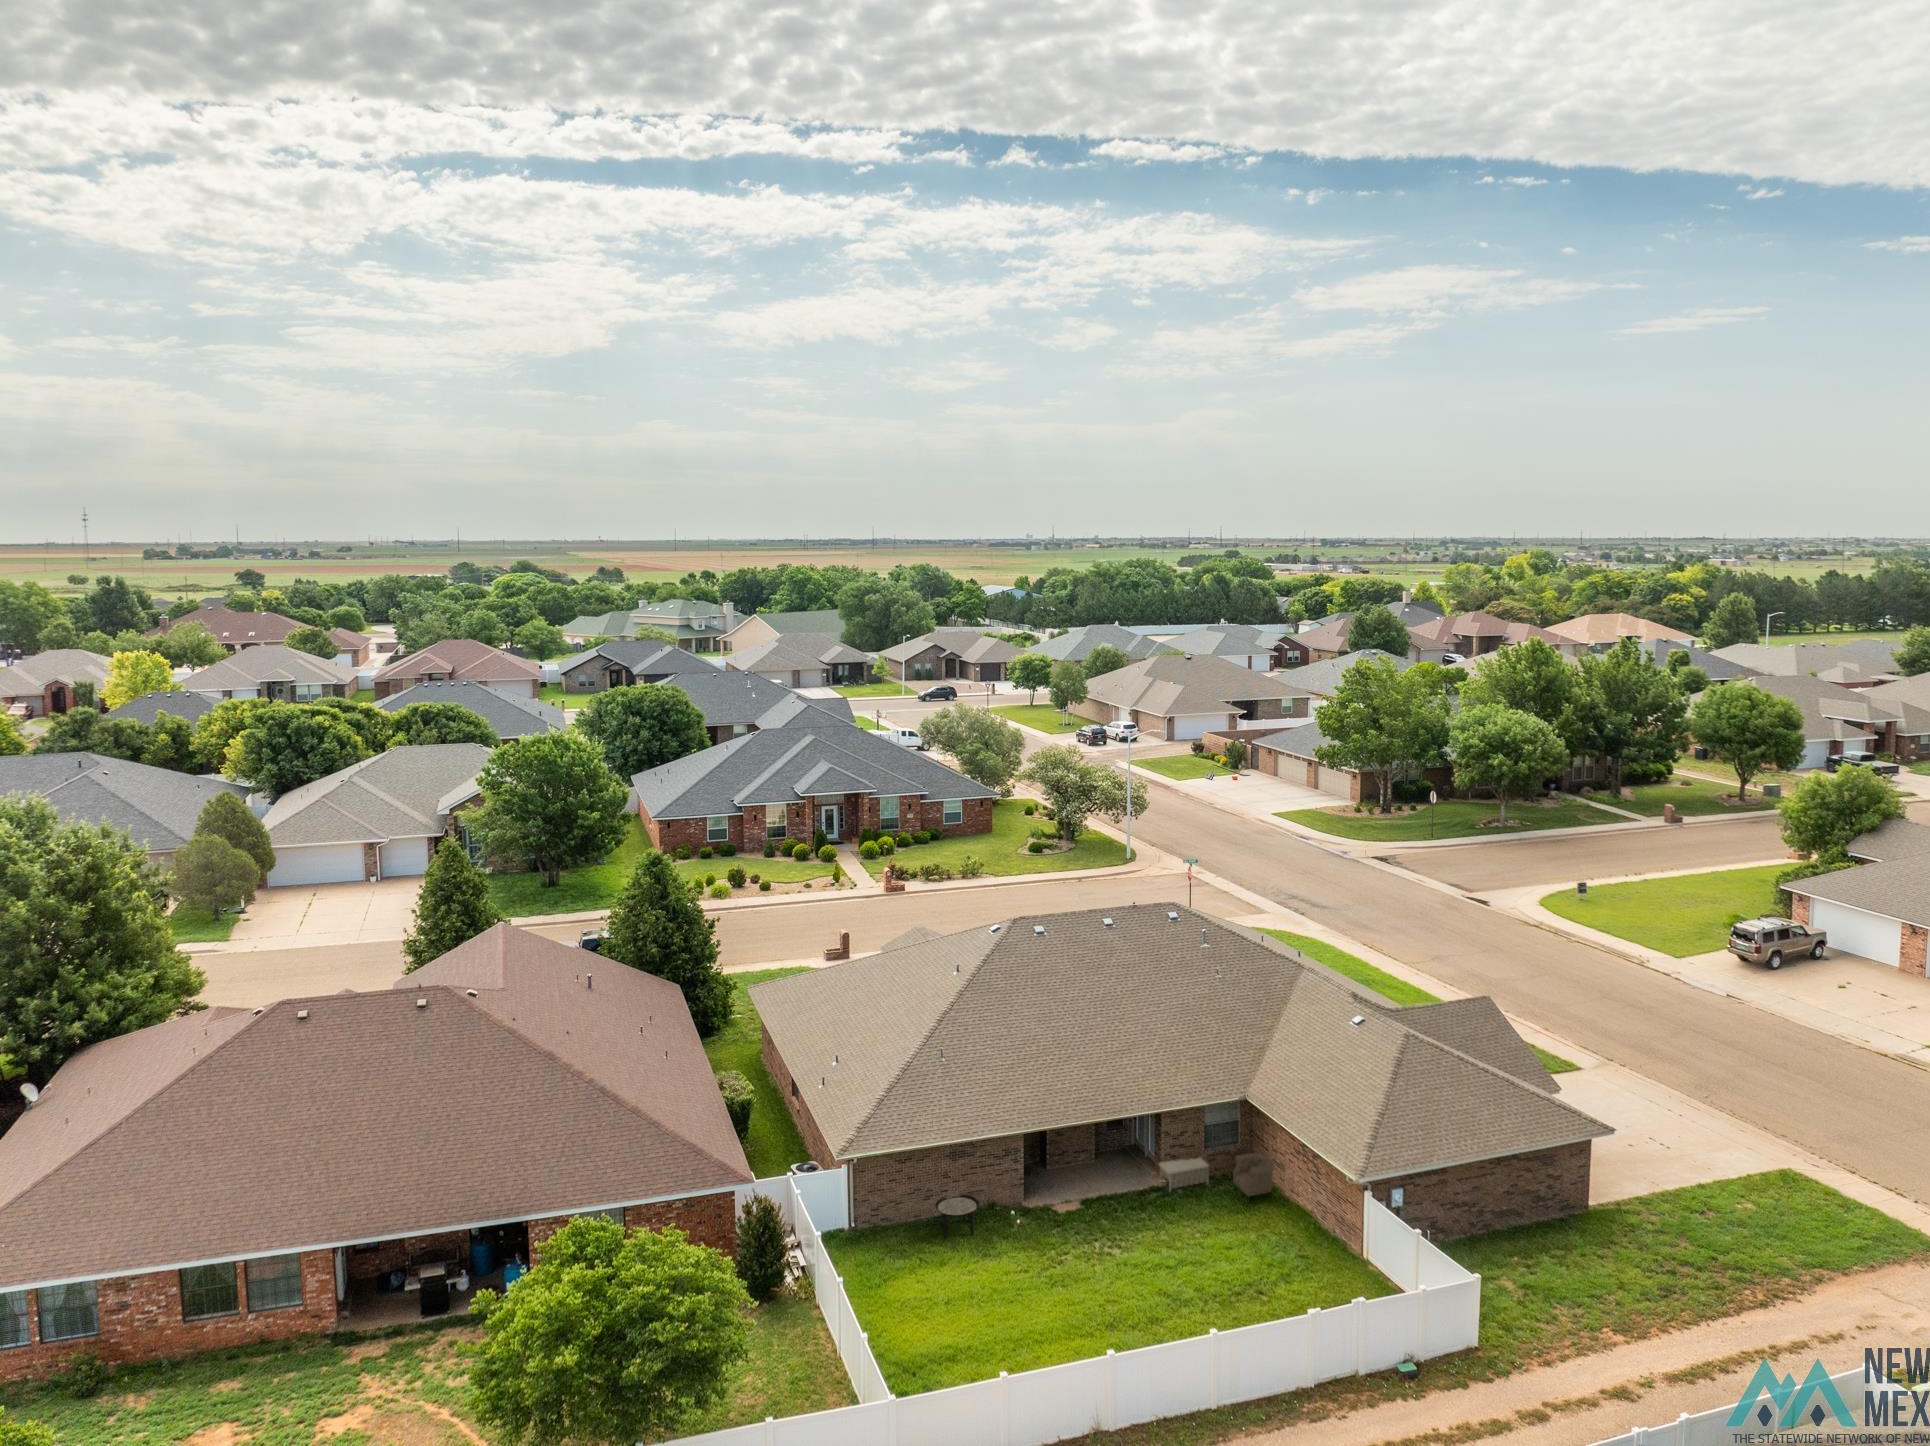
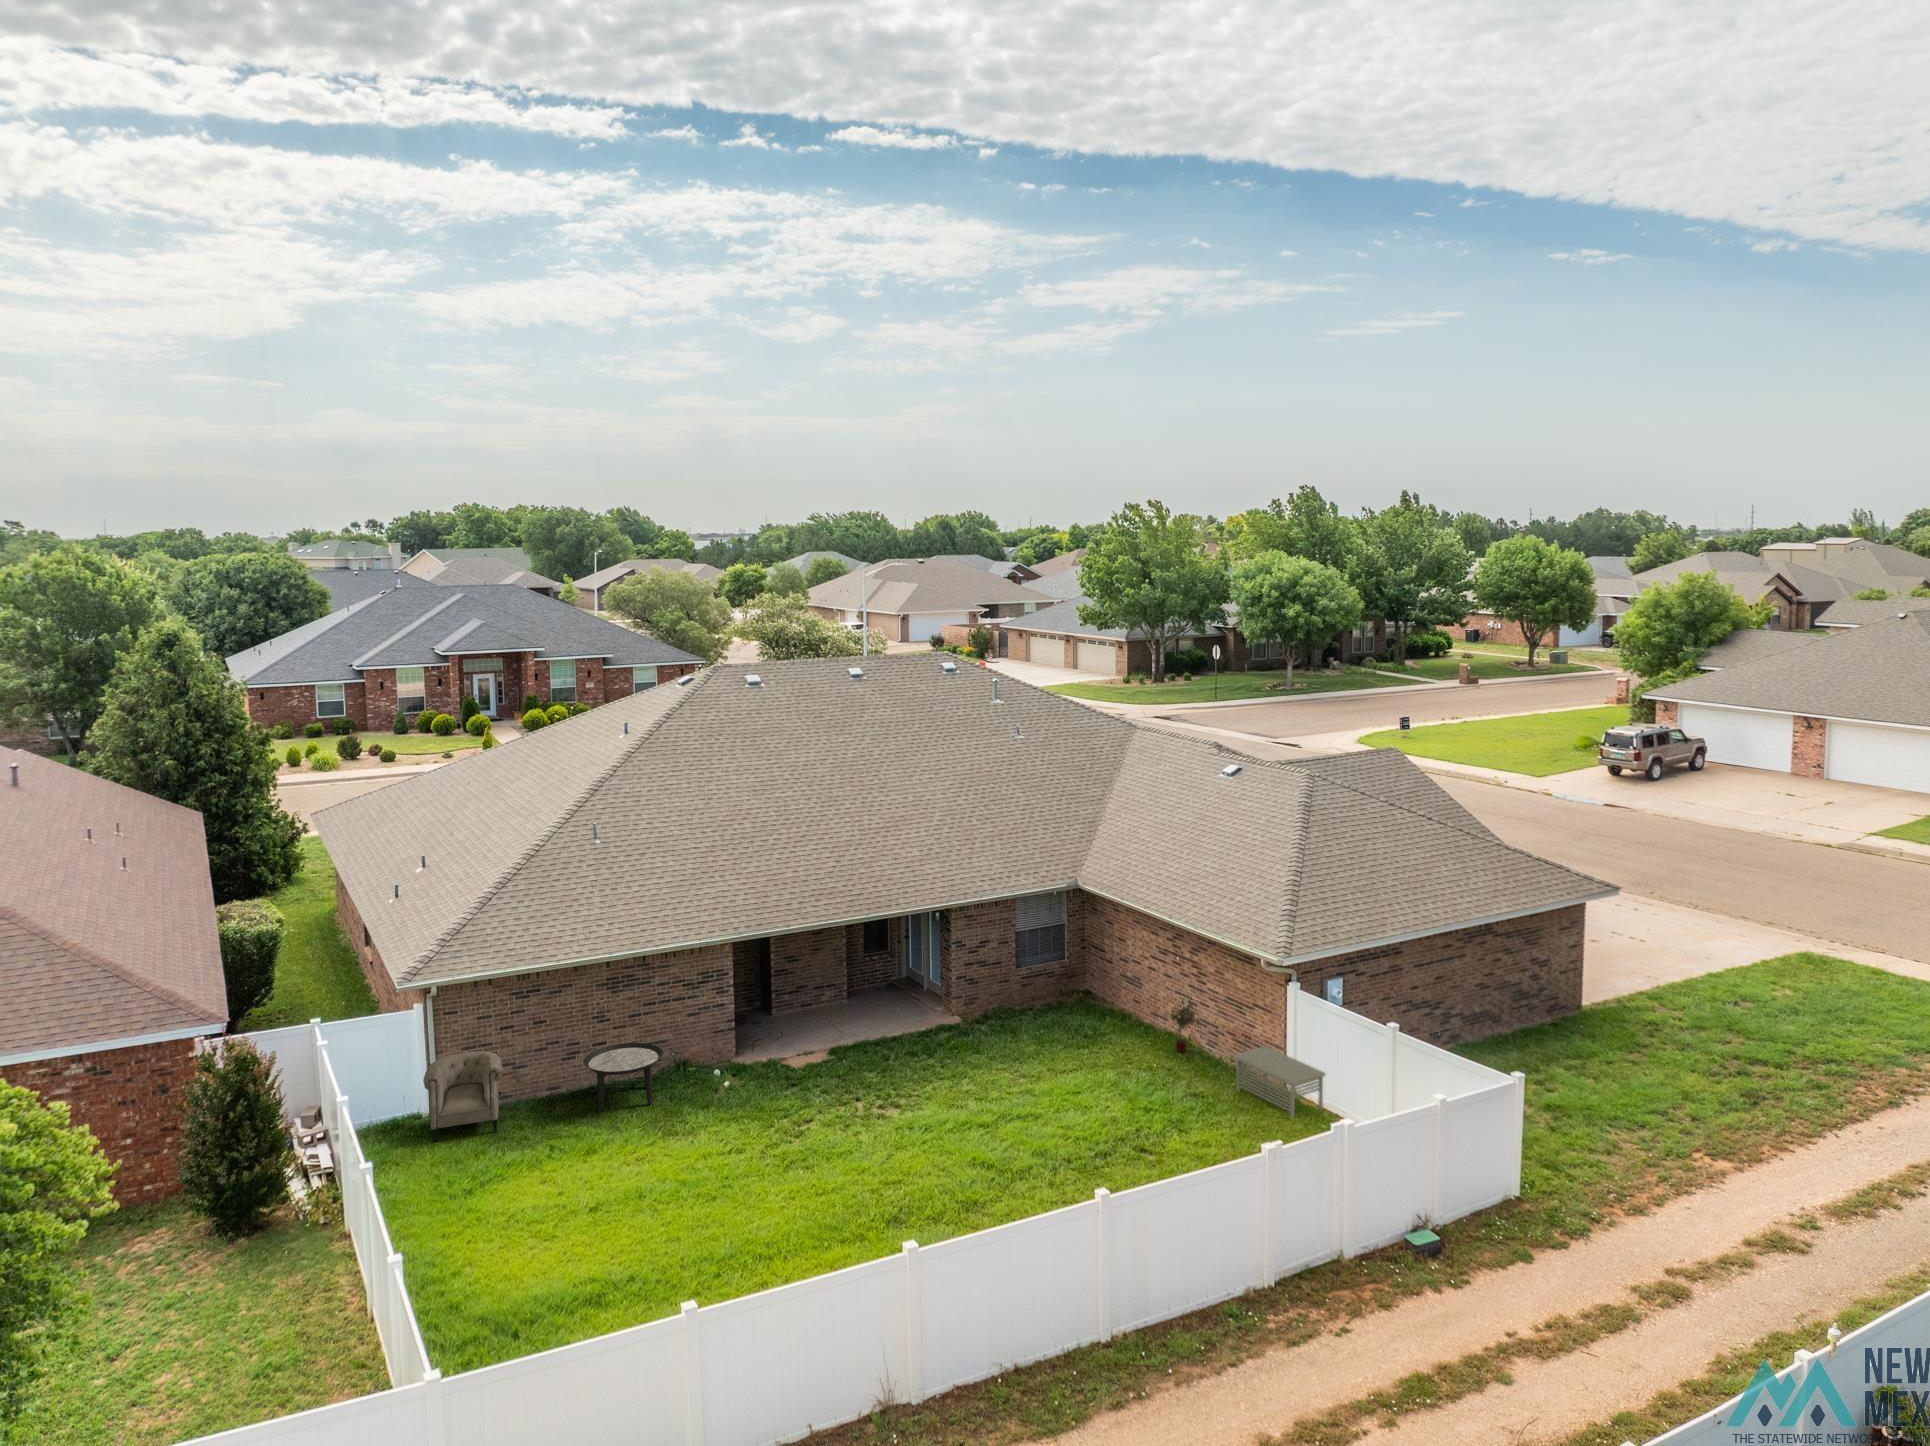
chair: present [1233,1154,1275,1202] -> present [423,1051,502,1142]
storage bench: present [1159,1158,1209,1190] -> present [1233,1046,1326,1118]
potted tree: none [1289,1188,1309,1223] -> present [1171,1000,1199,1052]

